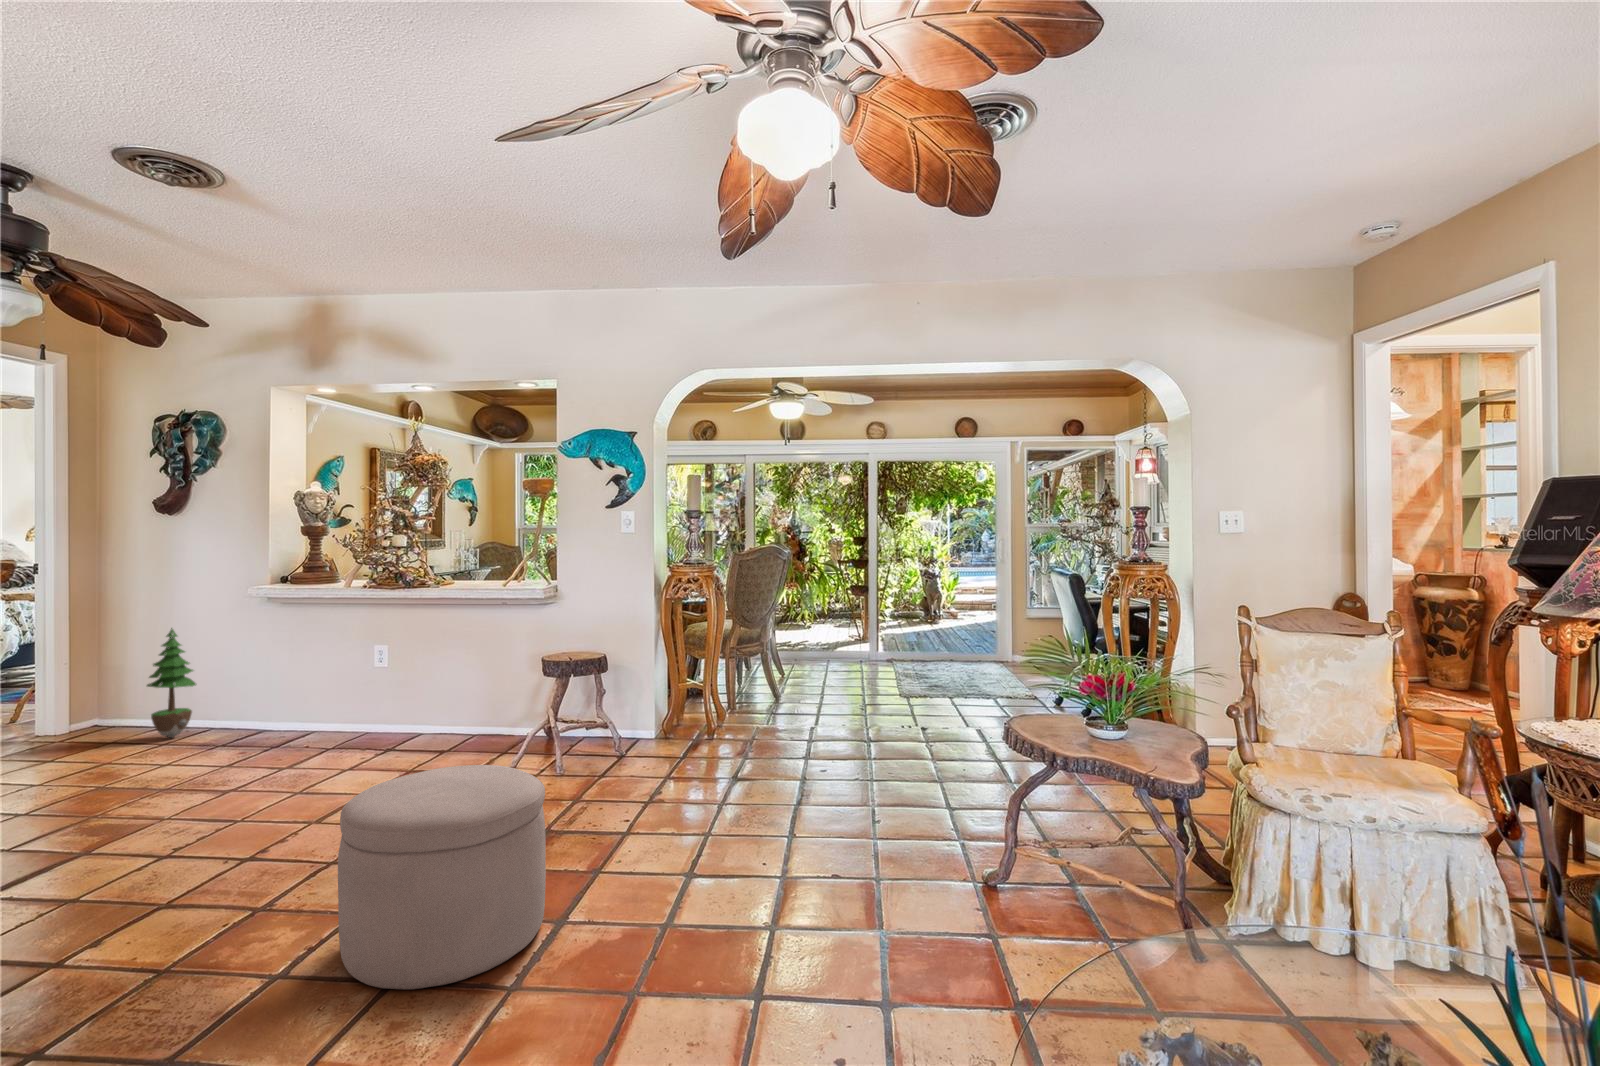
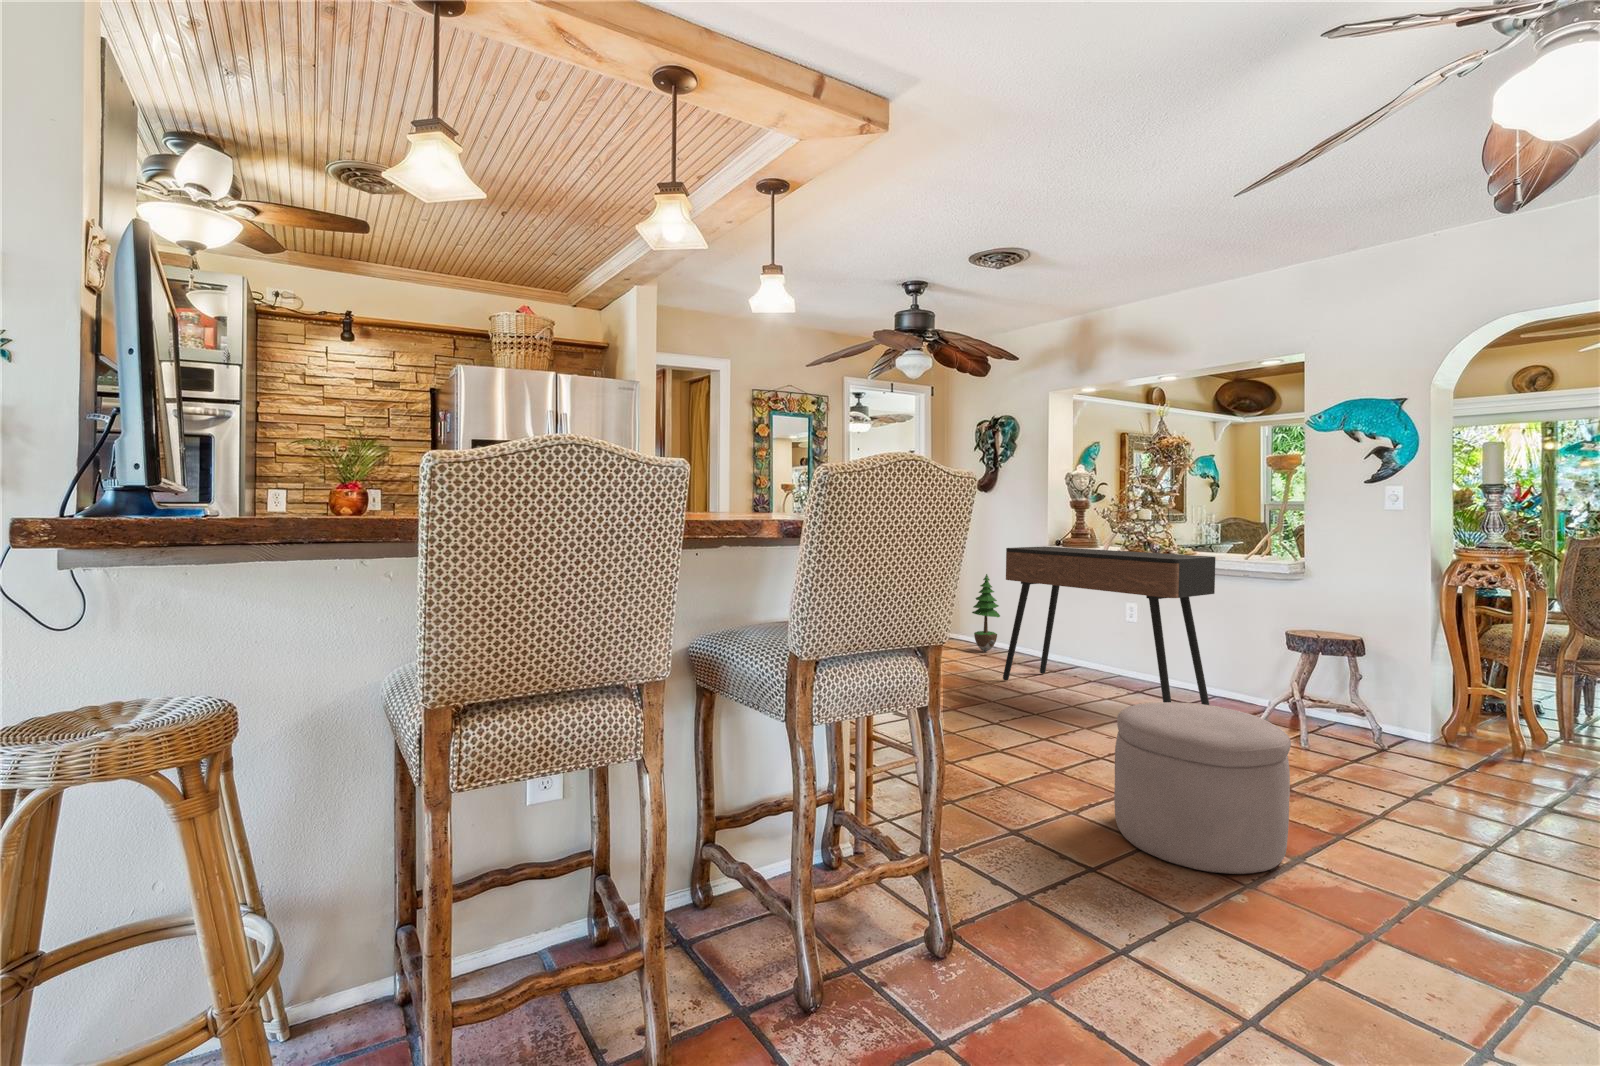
console table: none [194,585,472,783] -> present [1003,546,1216,705]

